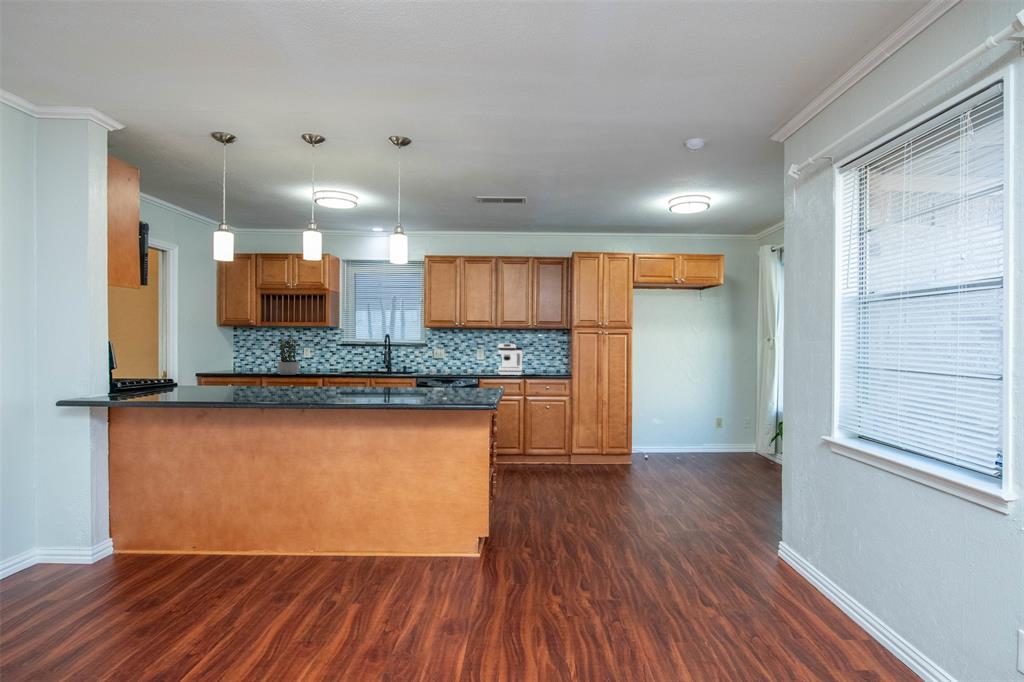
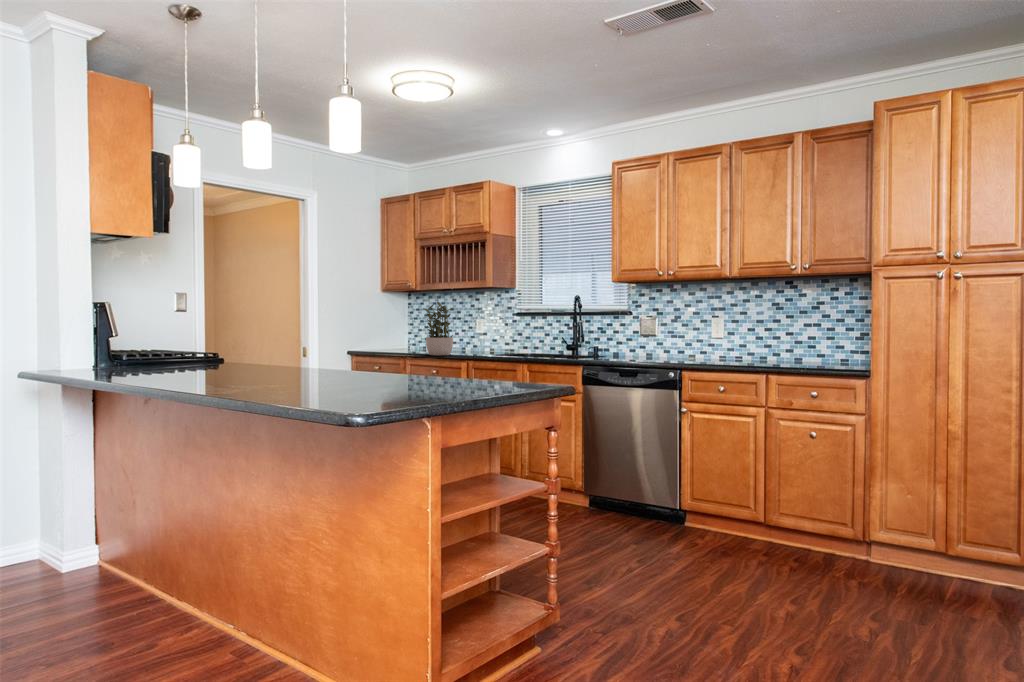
coffee maker: present [498,344,522,375] -> none [728,306,786,367]

